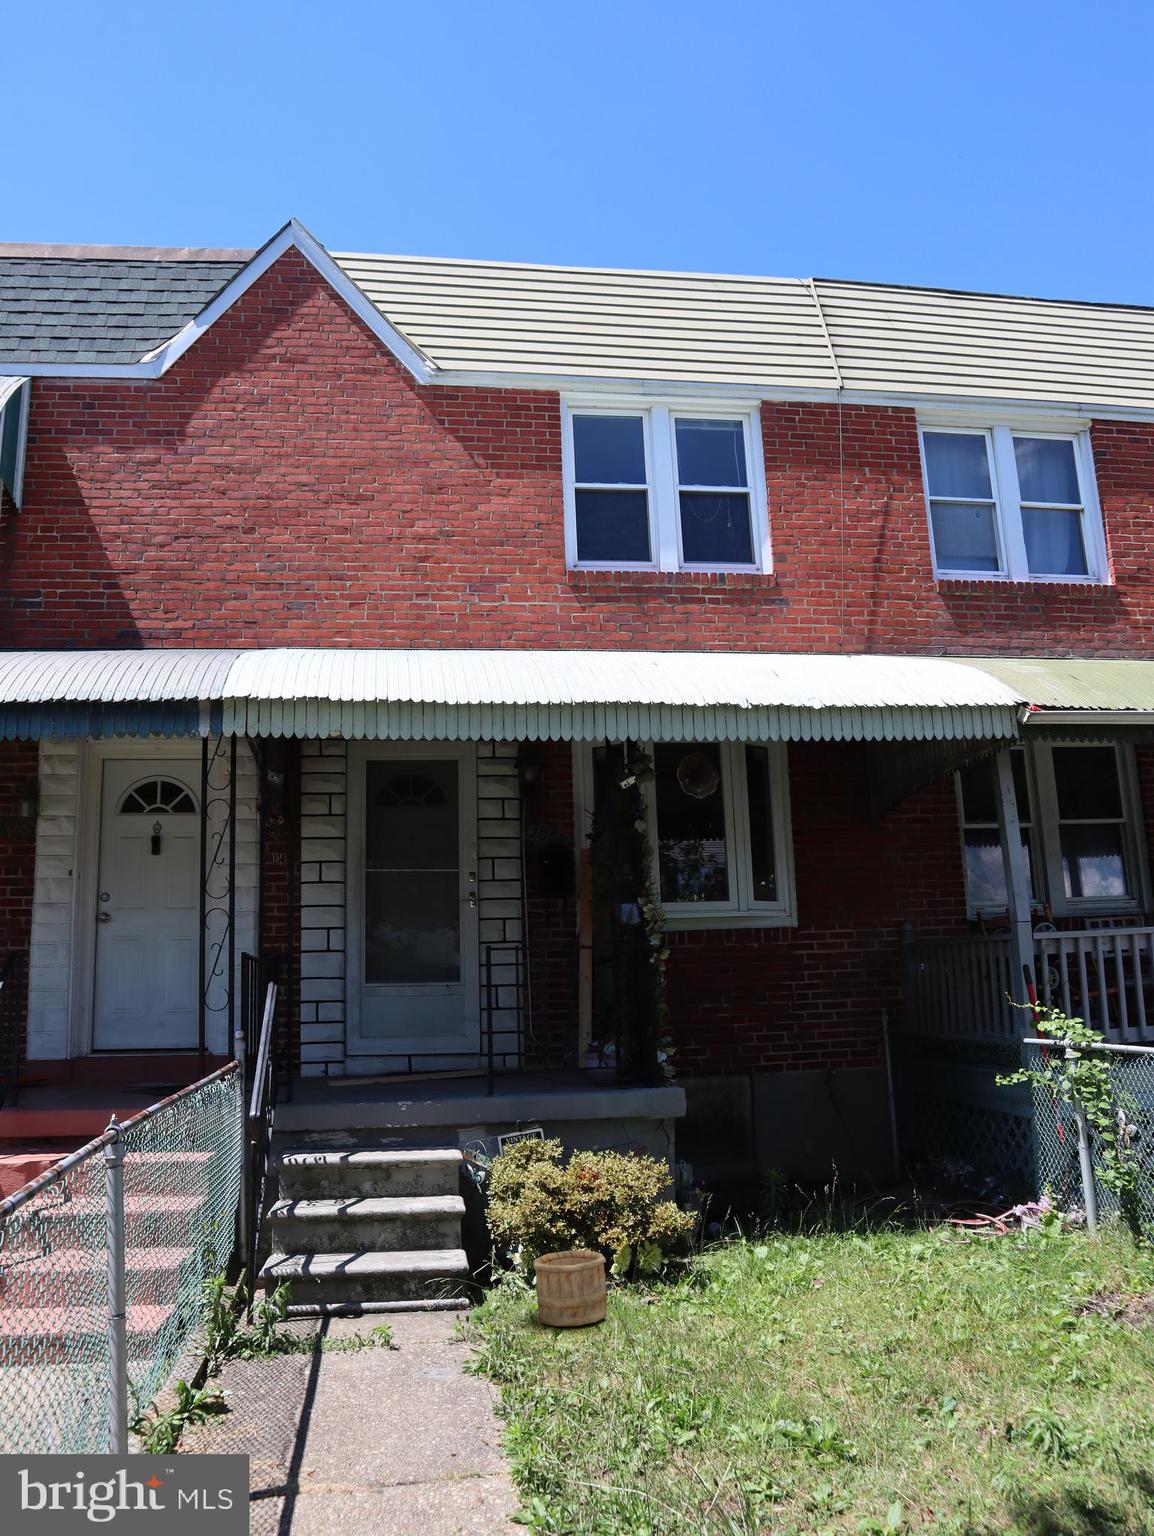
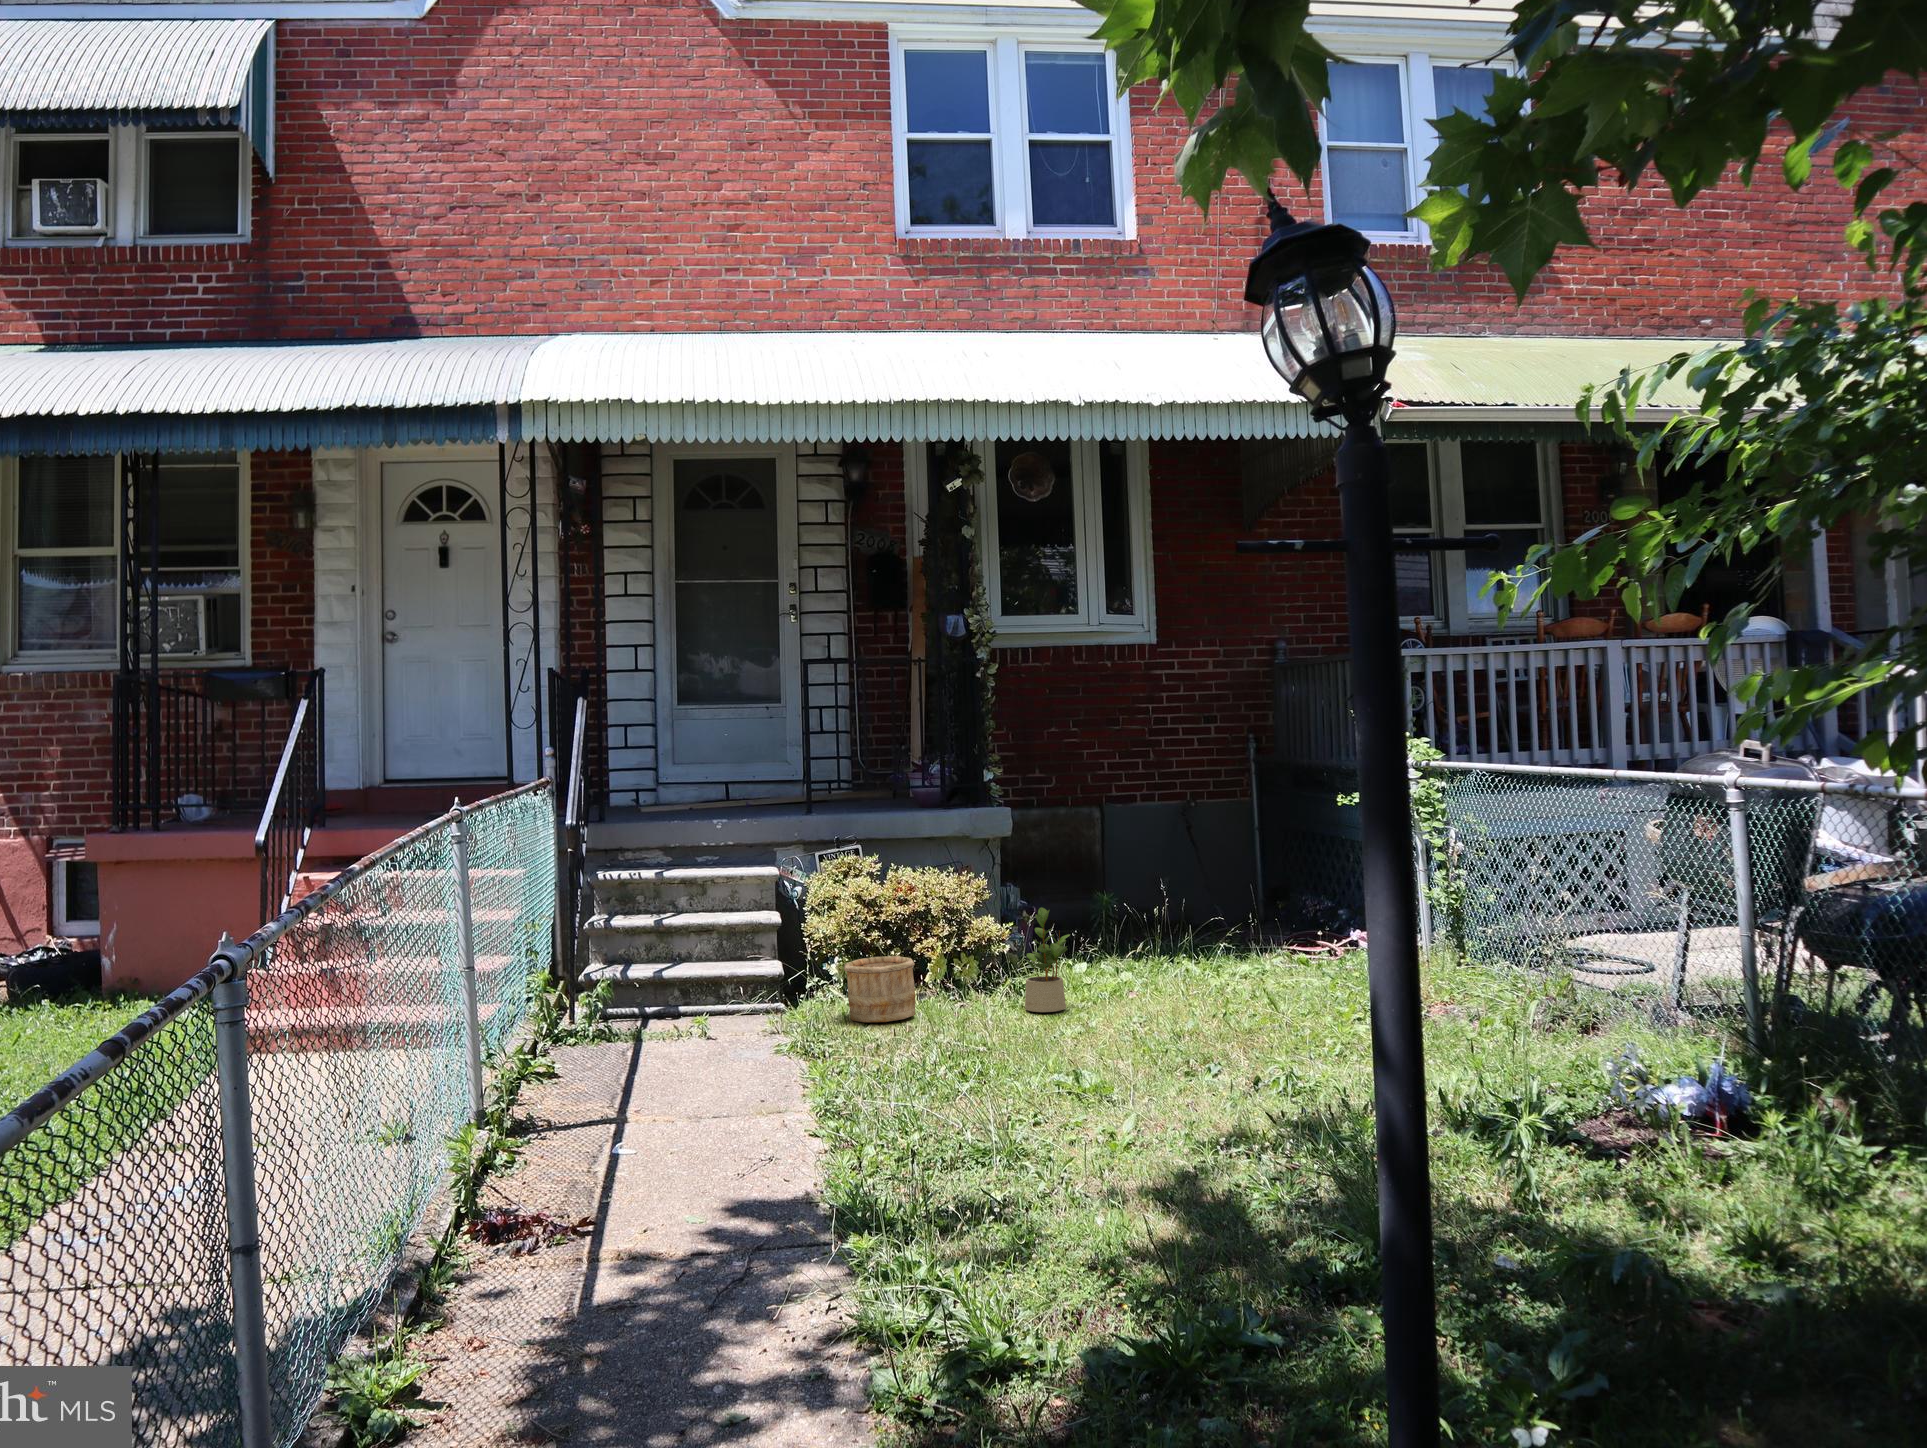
potted plant: none [718,1198,762,1312] -> present [1025,908,1070,1012]

